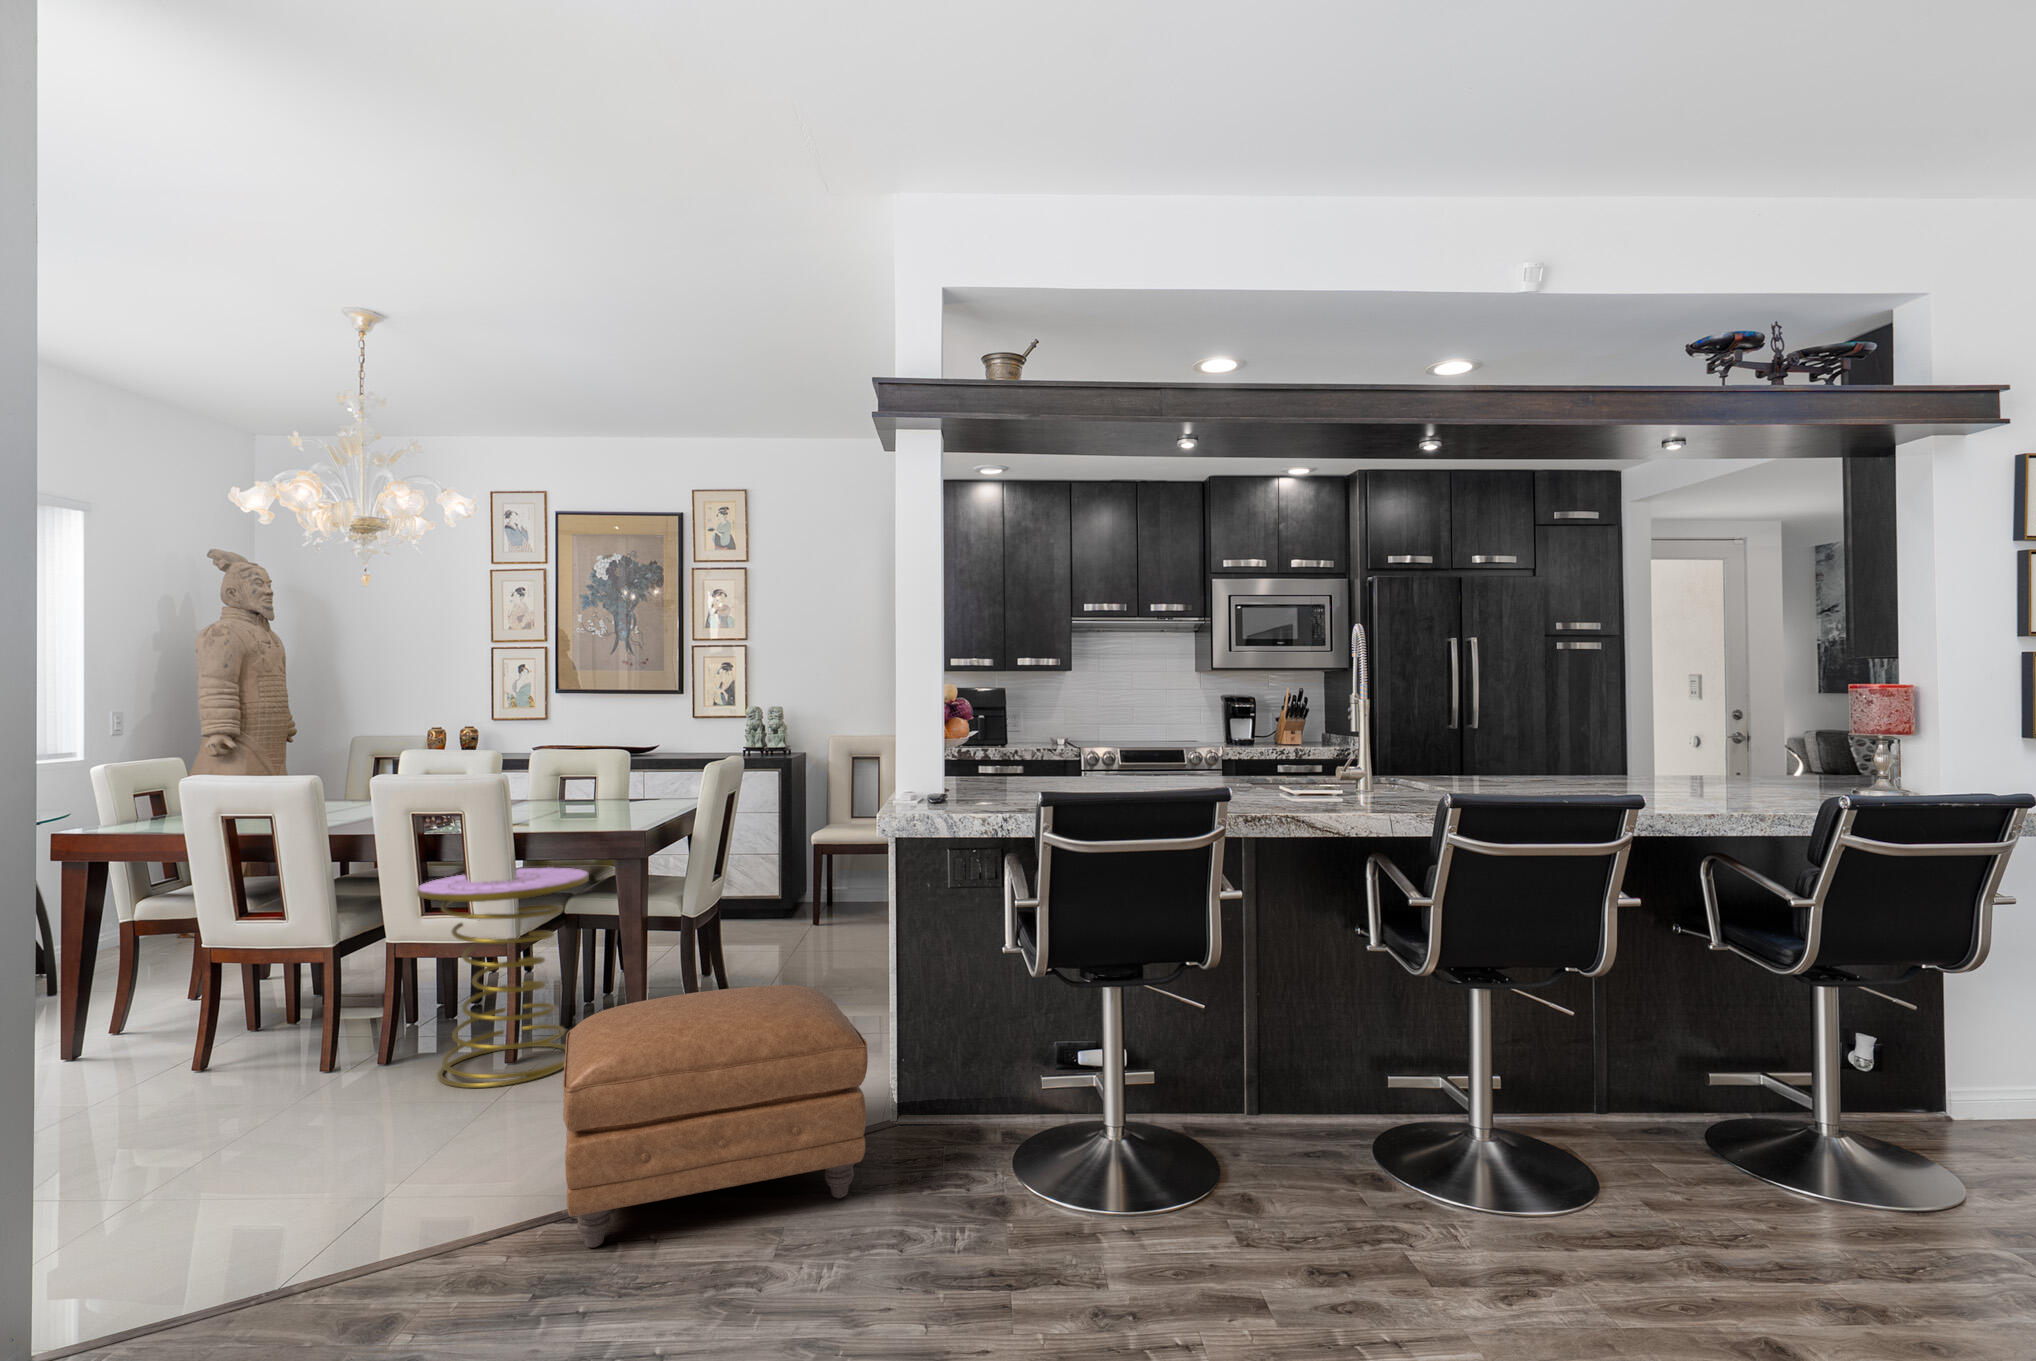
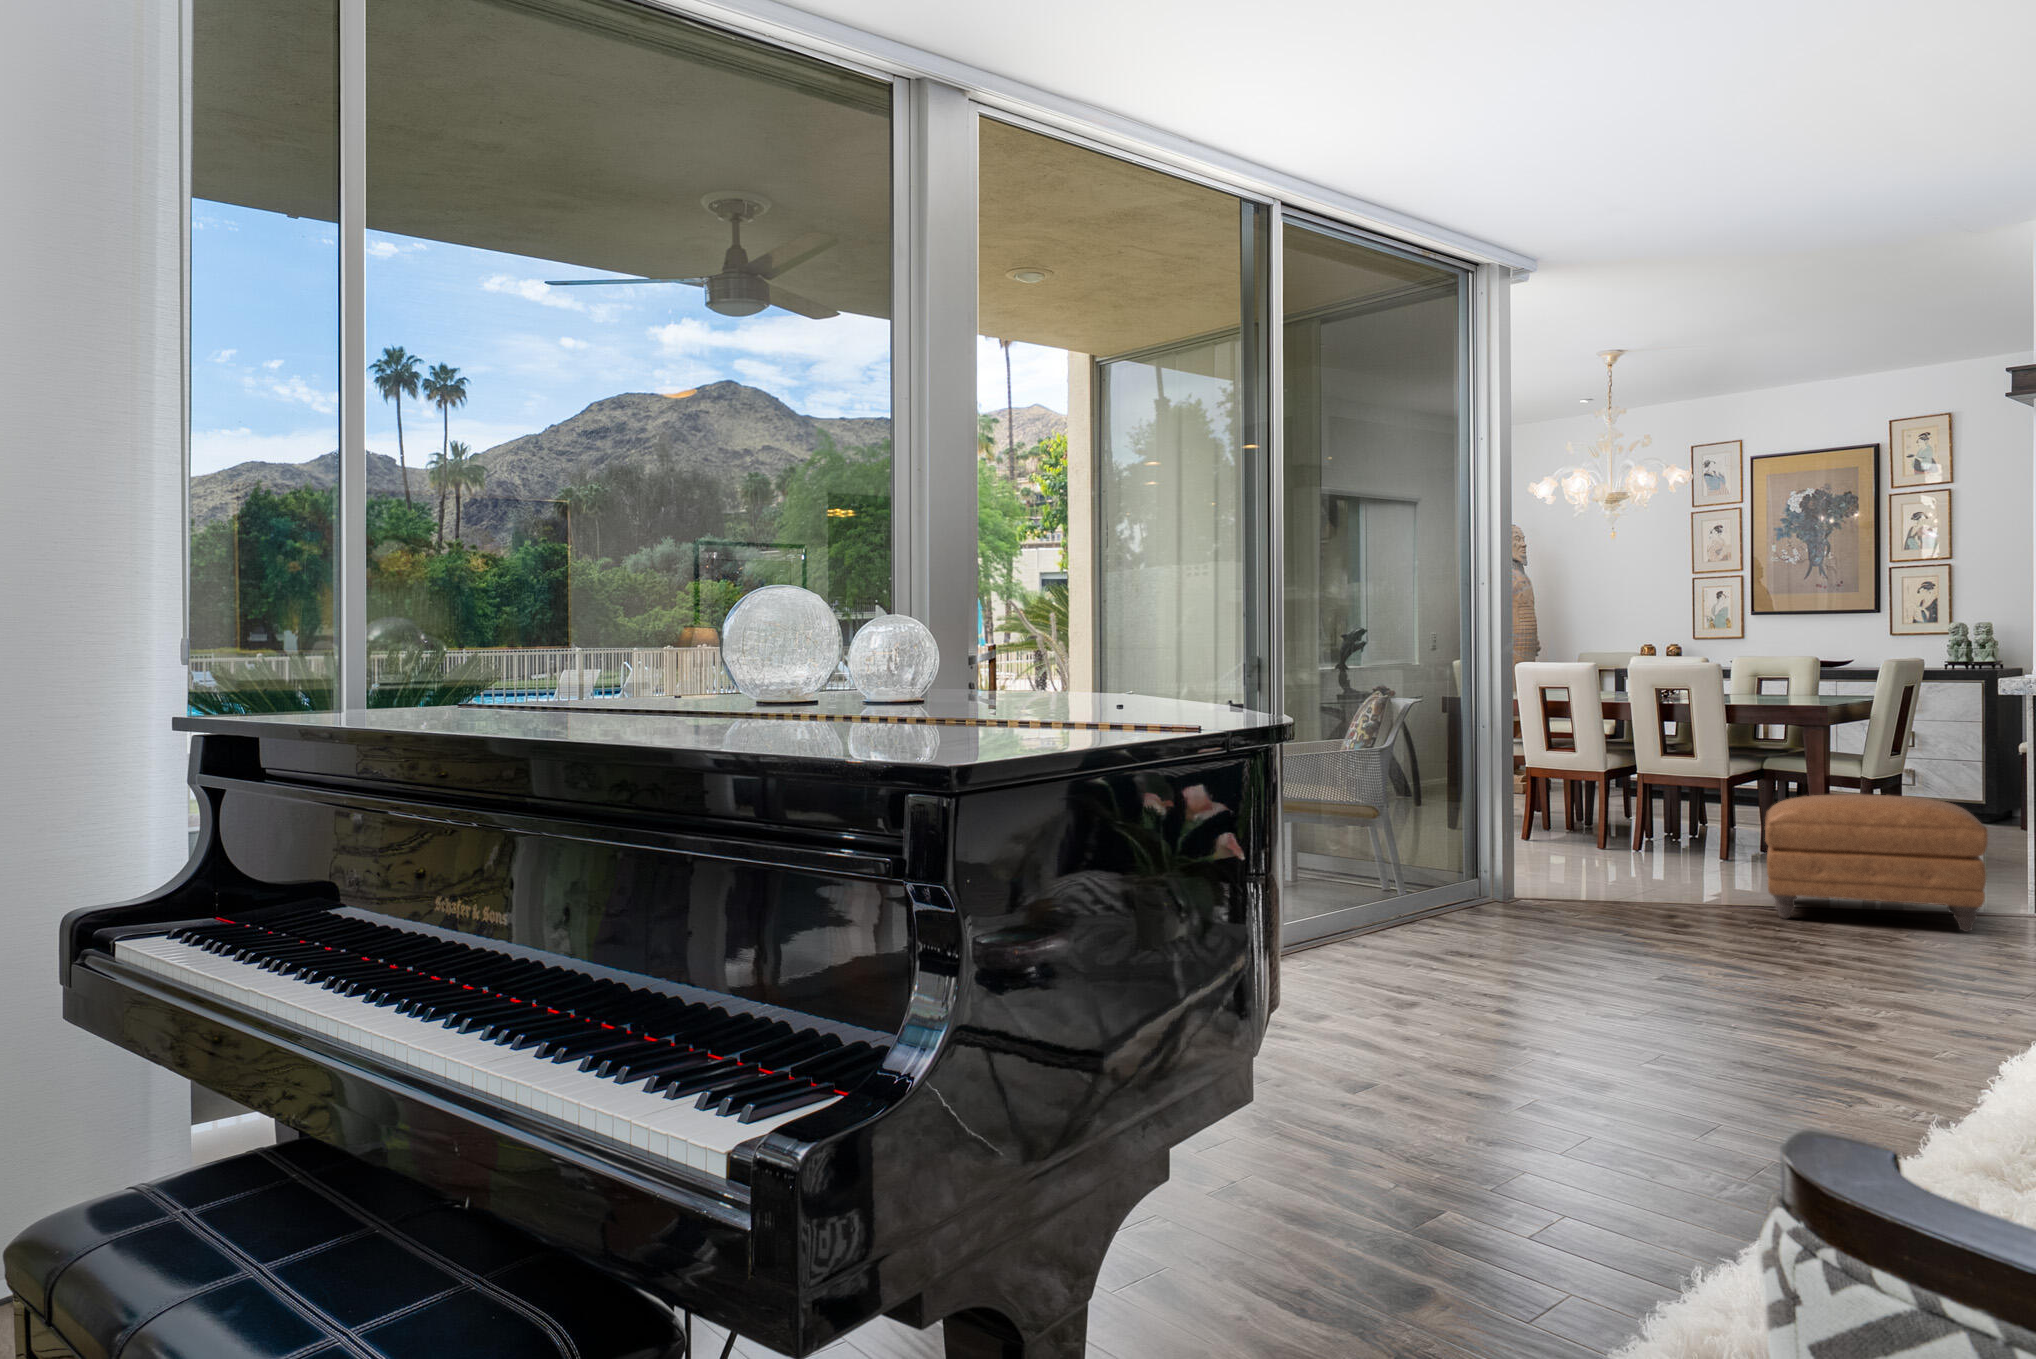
side table: present [417,867,589,1088] -> none [1660,732,1782,869]

